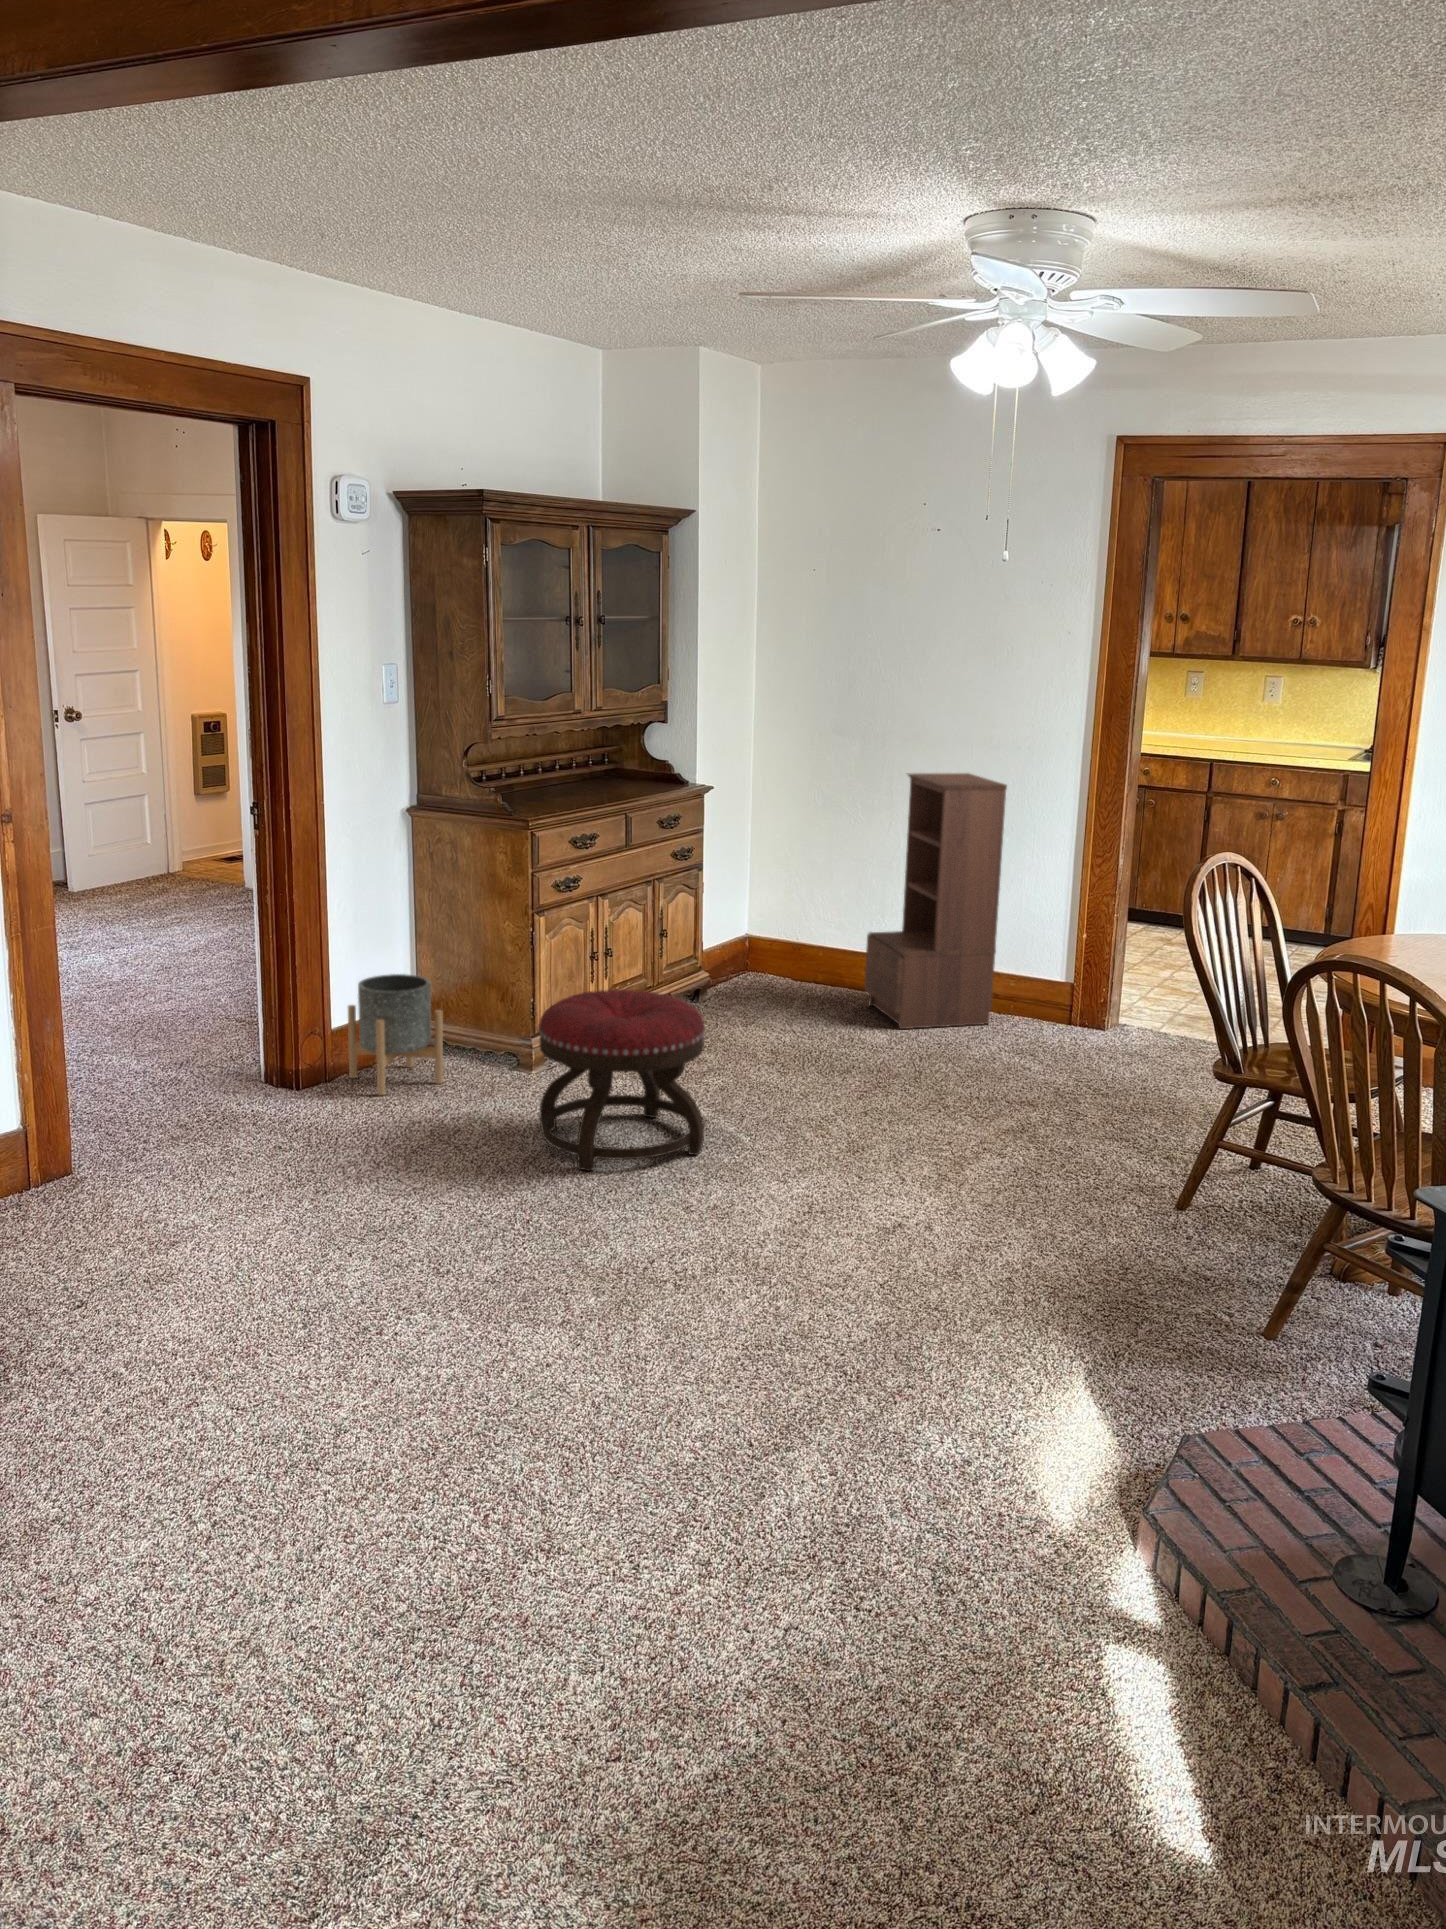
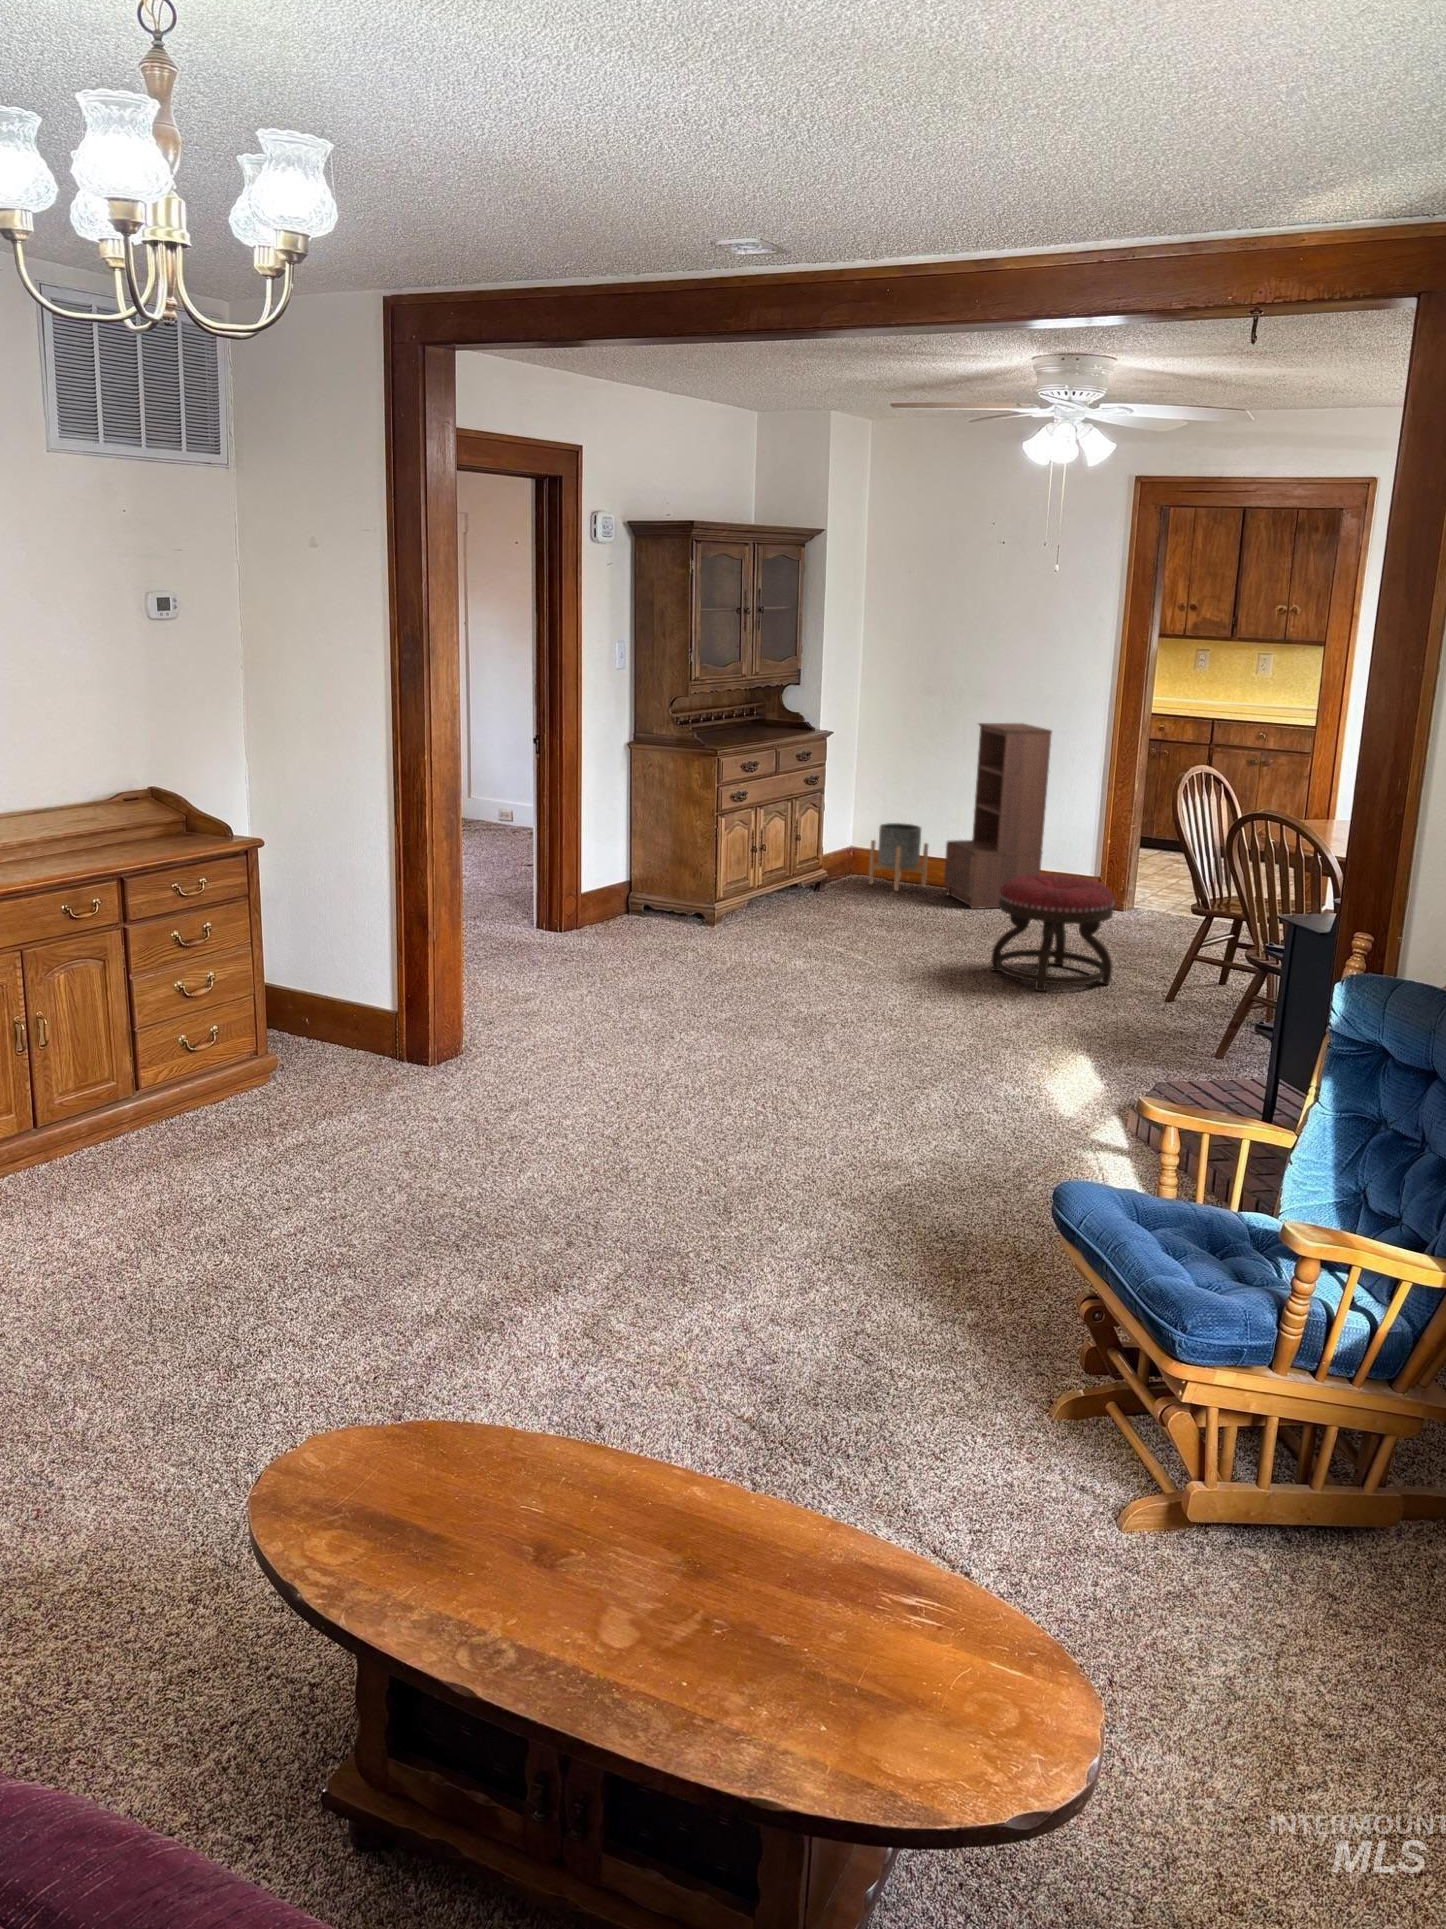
planter: present [348,974,443,1095] -> present [869,823,928,891]
ottoman: present [538,990,705,1171] -> present [991,874,1115,991]

